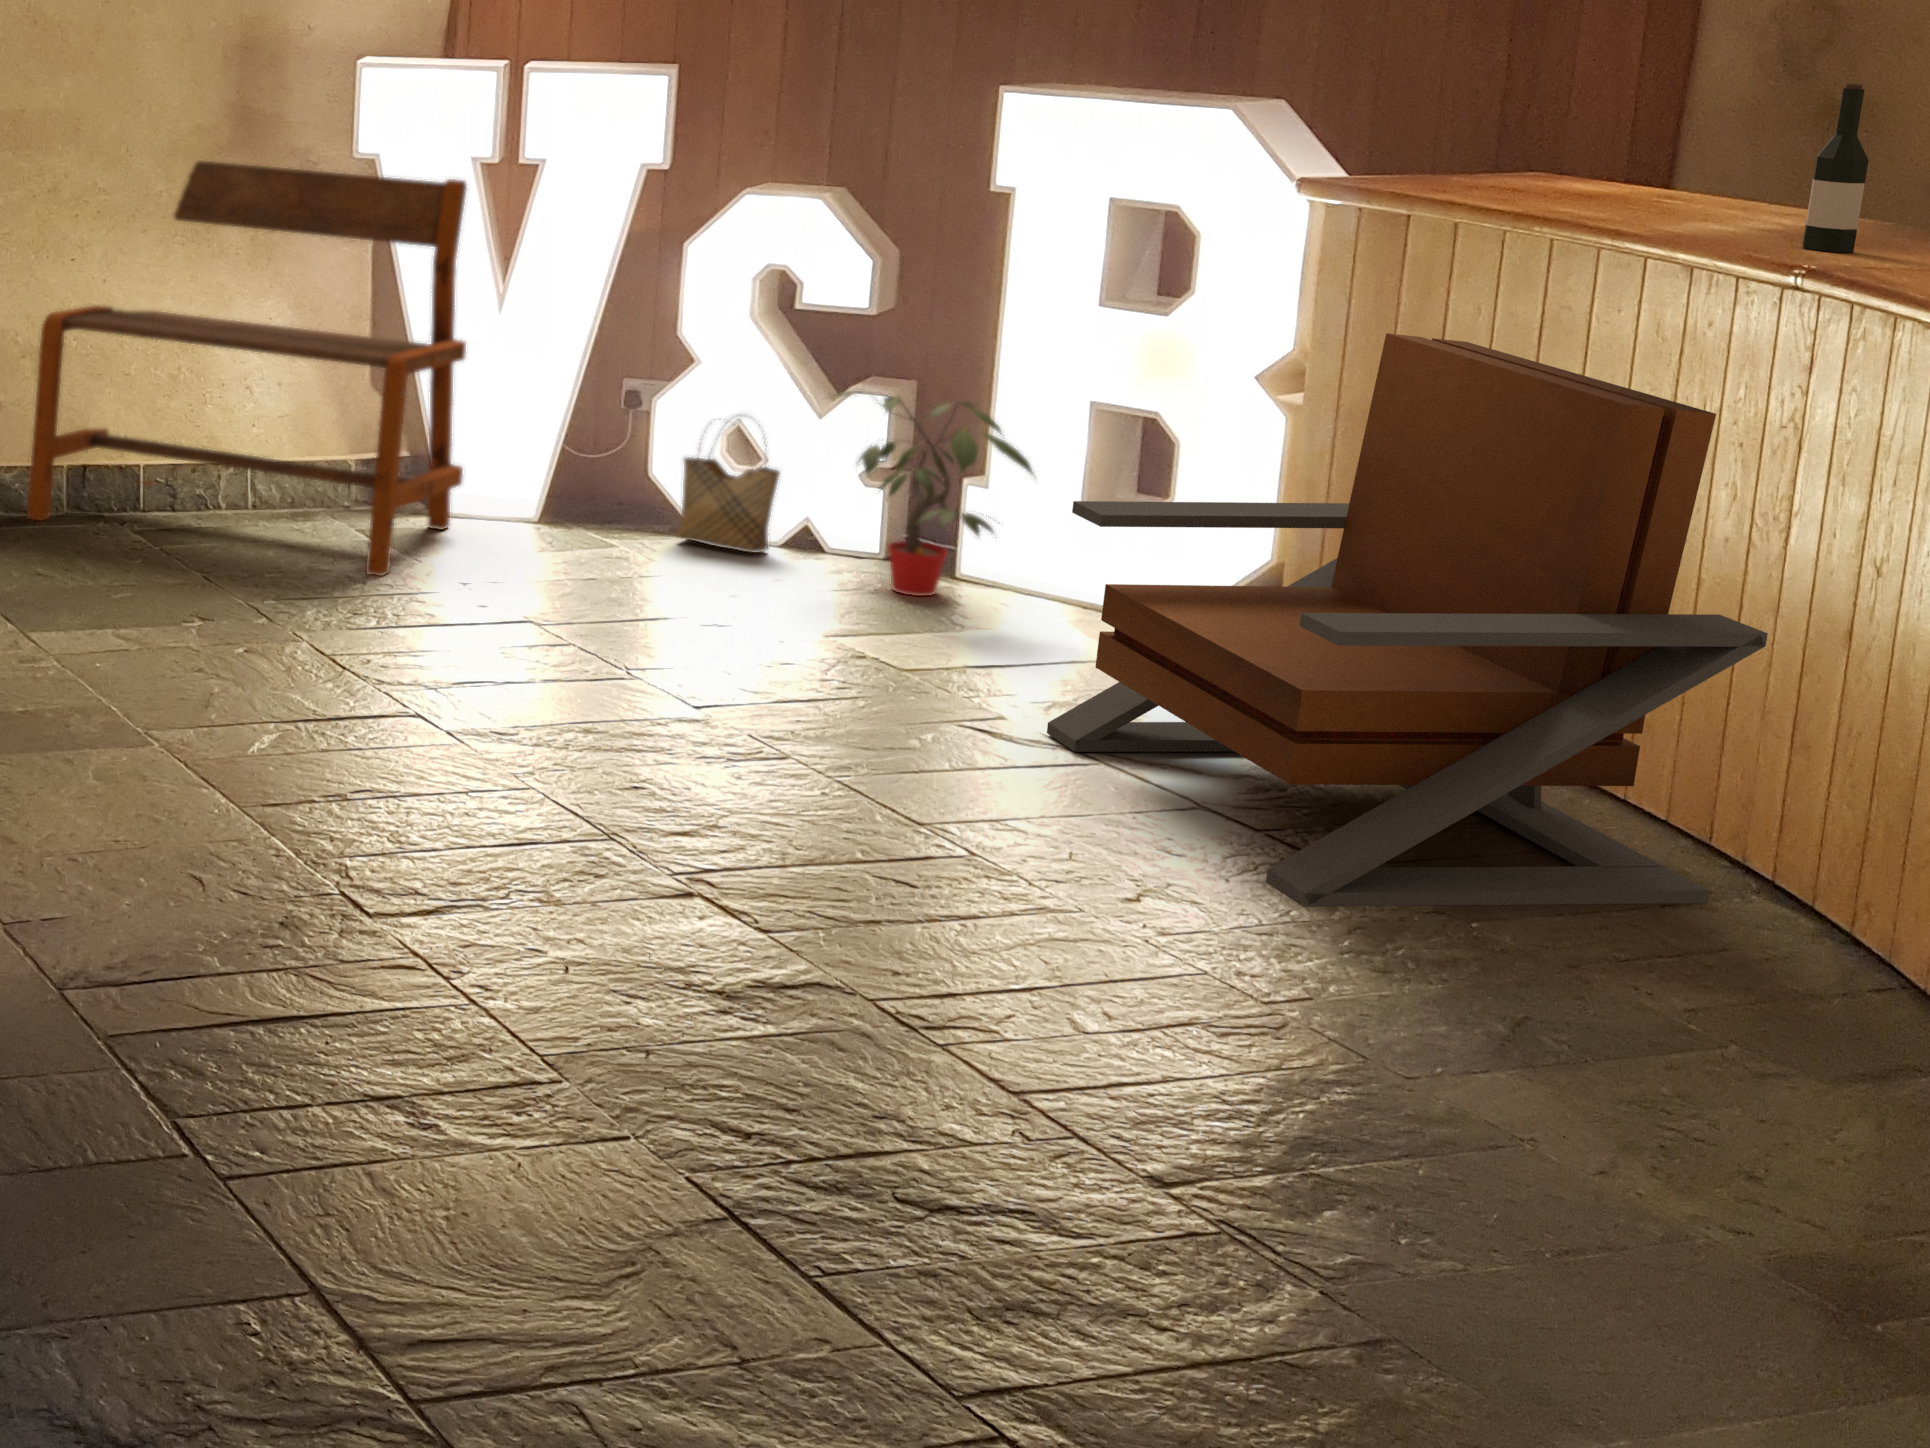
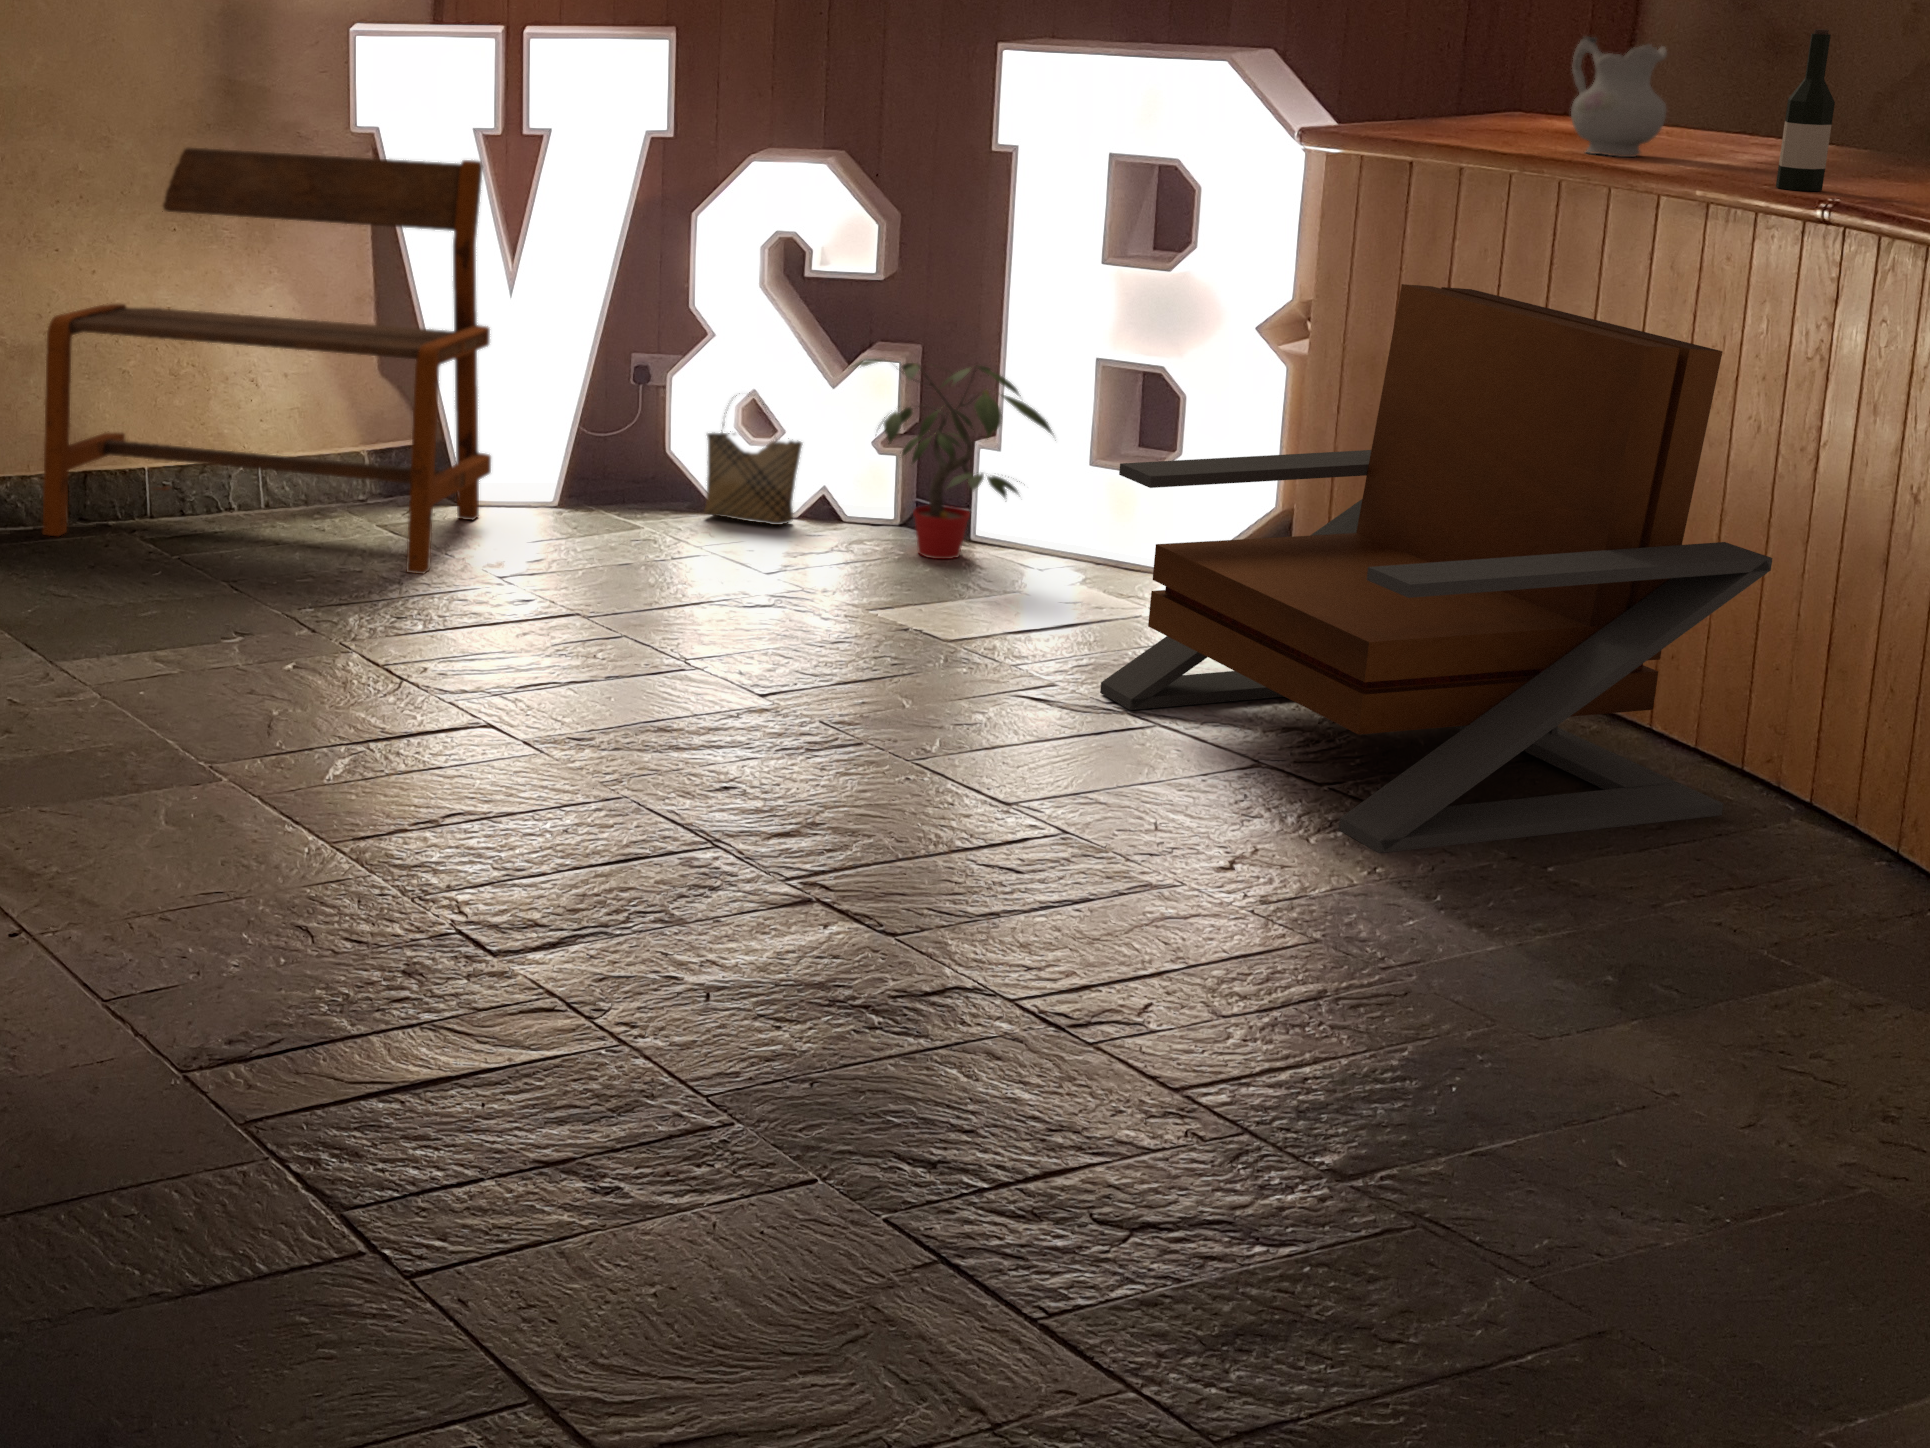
ceramic pitcher: none [1601,85,1710,212] -> present [1571,36,1667,157]

